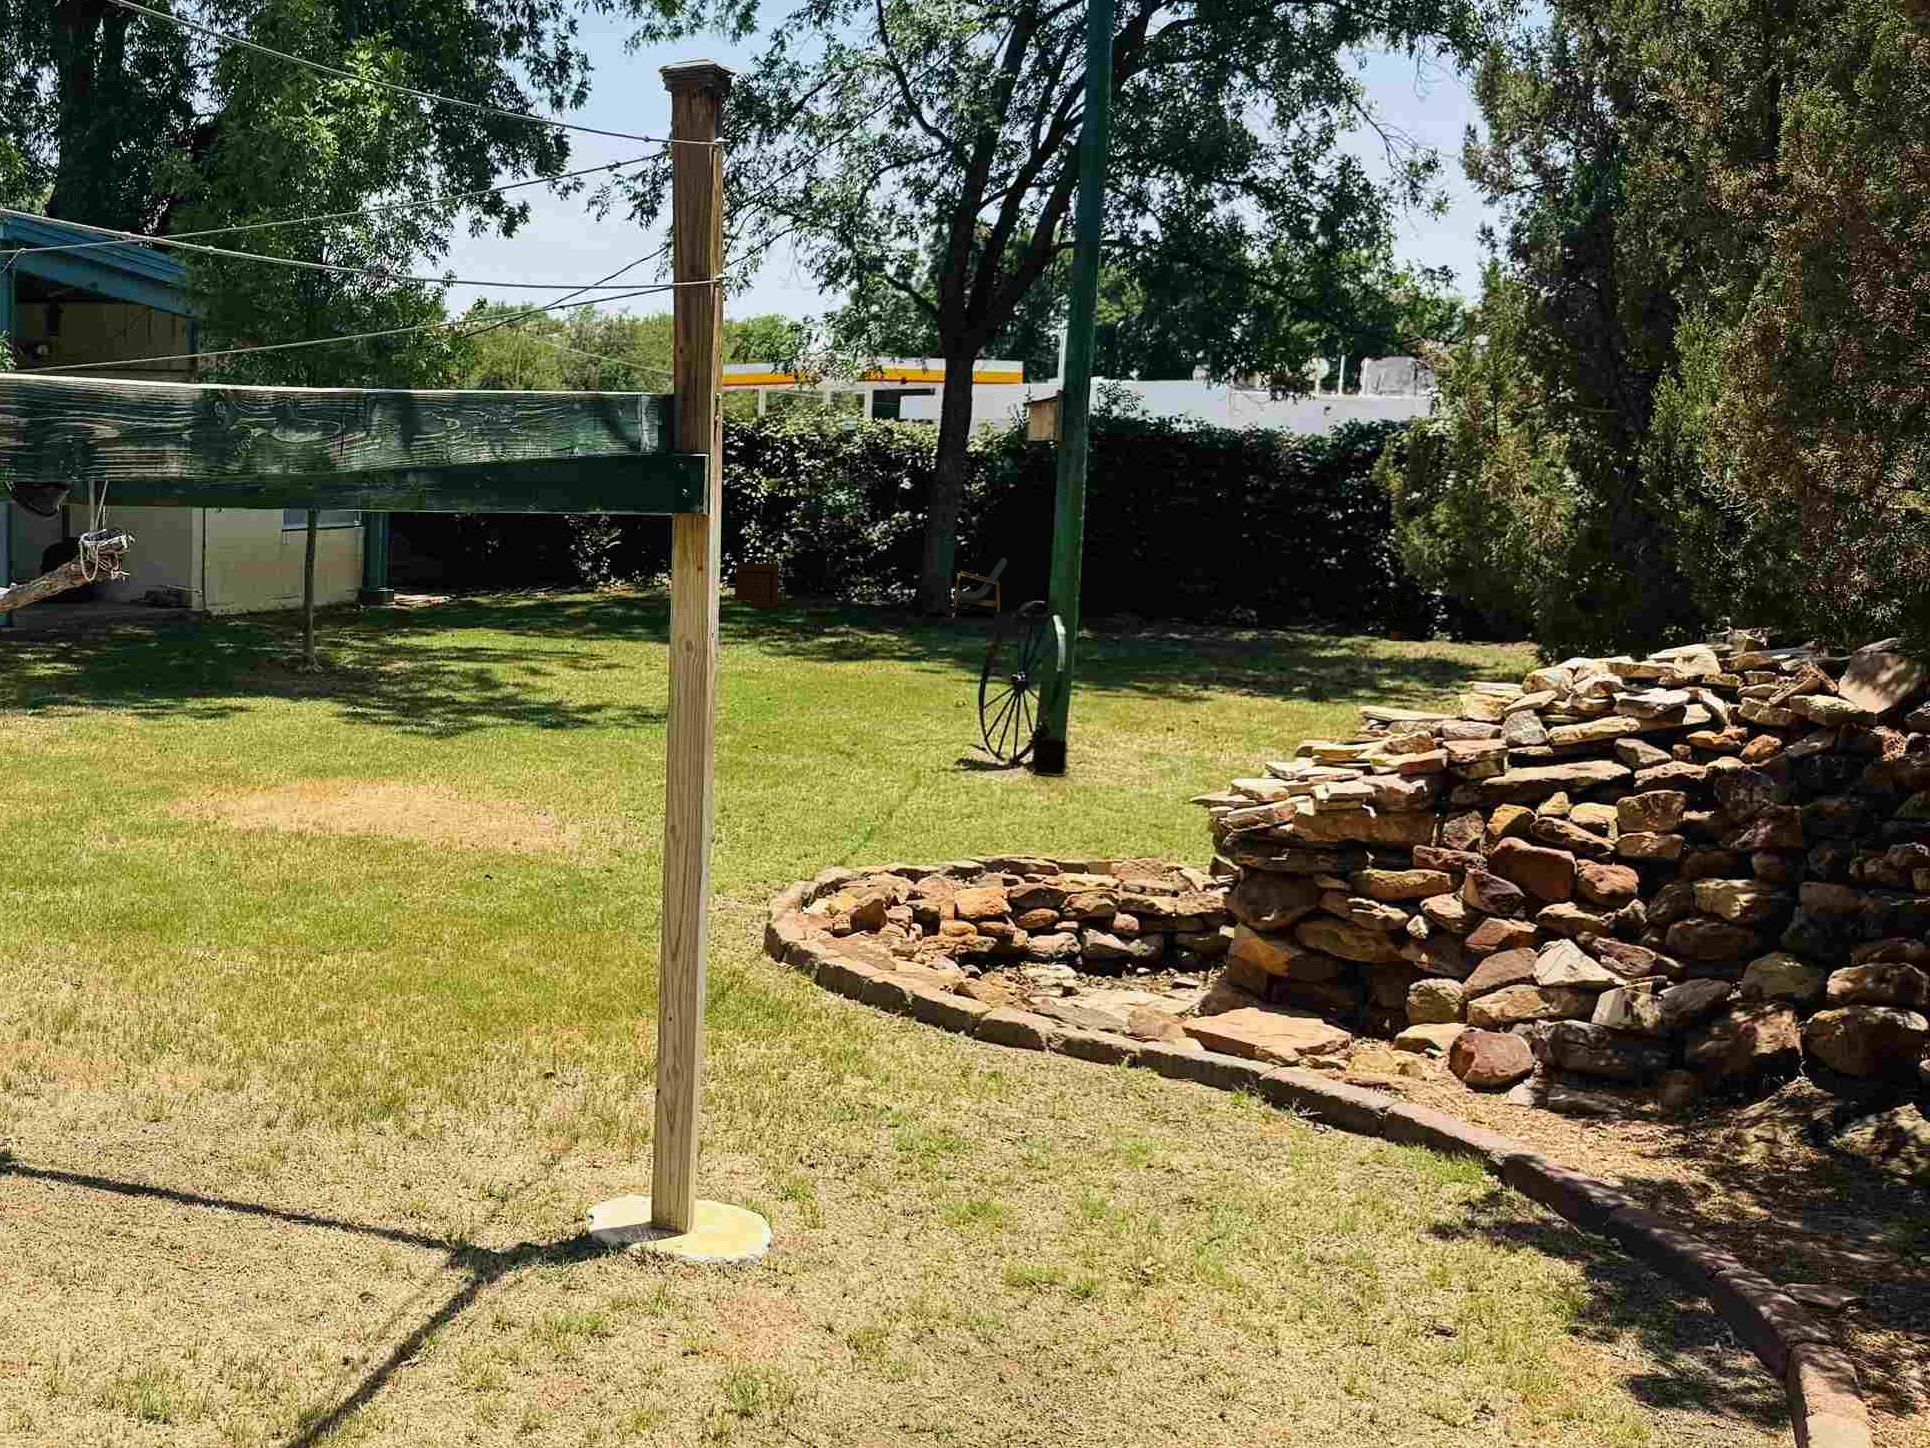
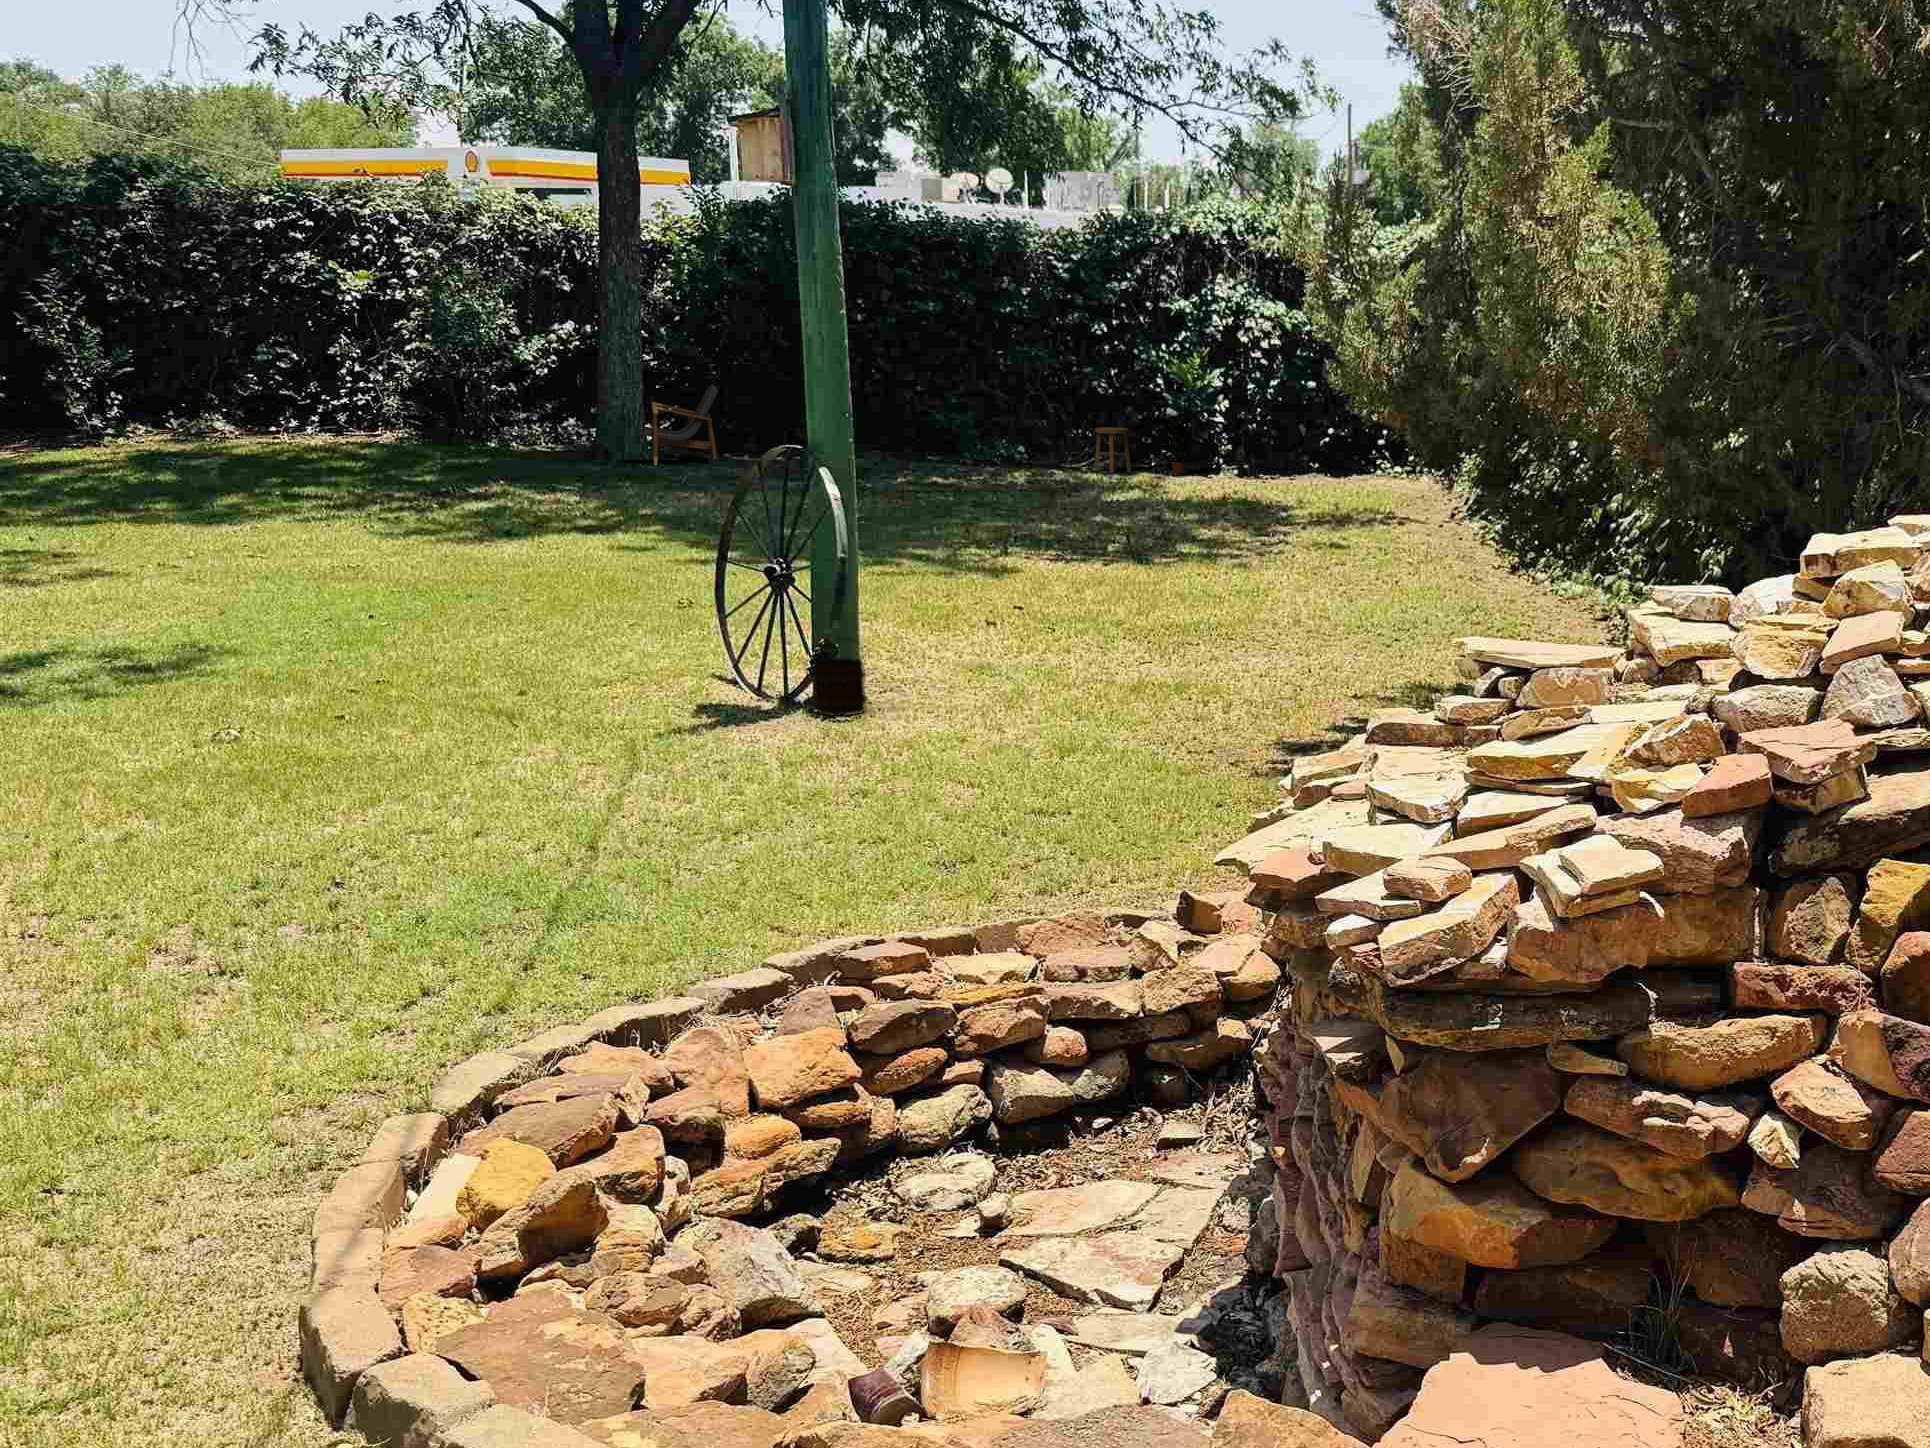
wooden crate: present [735,563,779,609] -> none [325,398,401,462]
stool: none [1316,599,1352,638] -> present [1095,427,1131,473]

